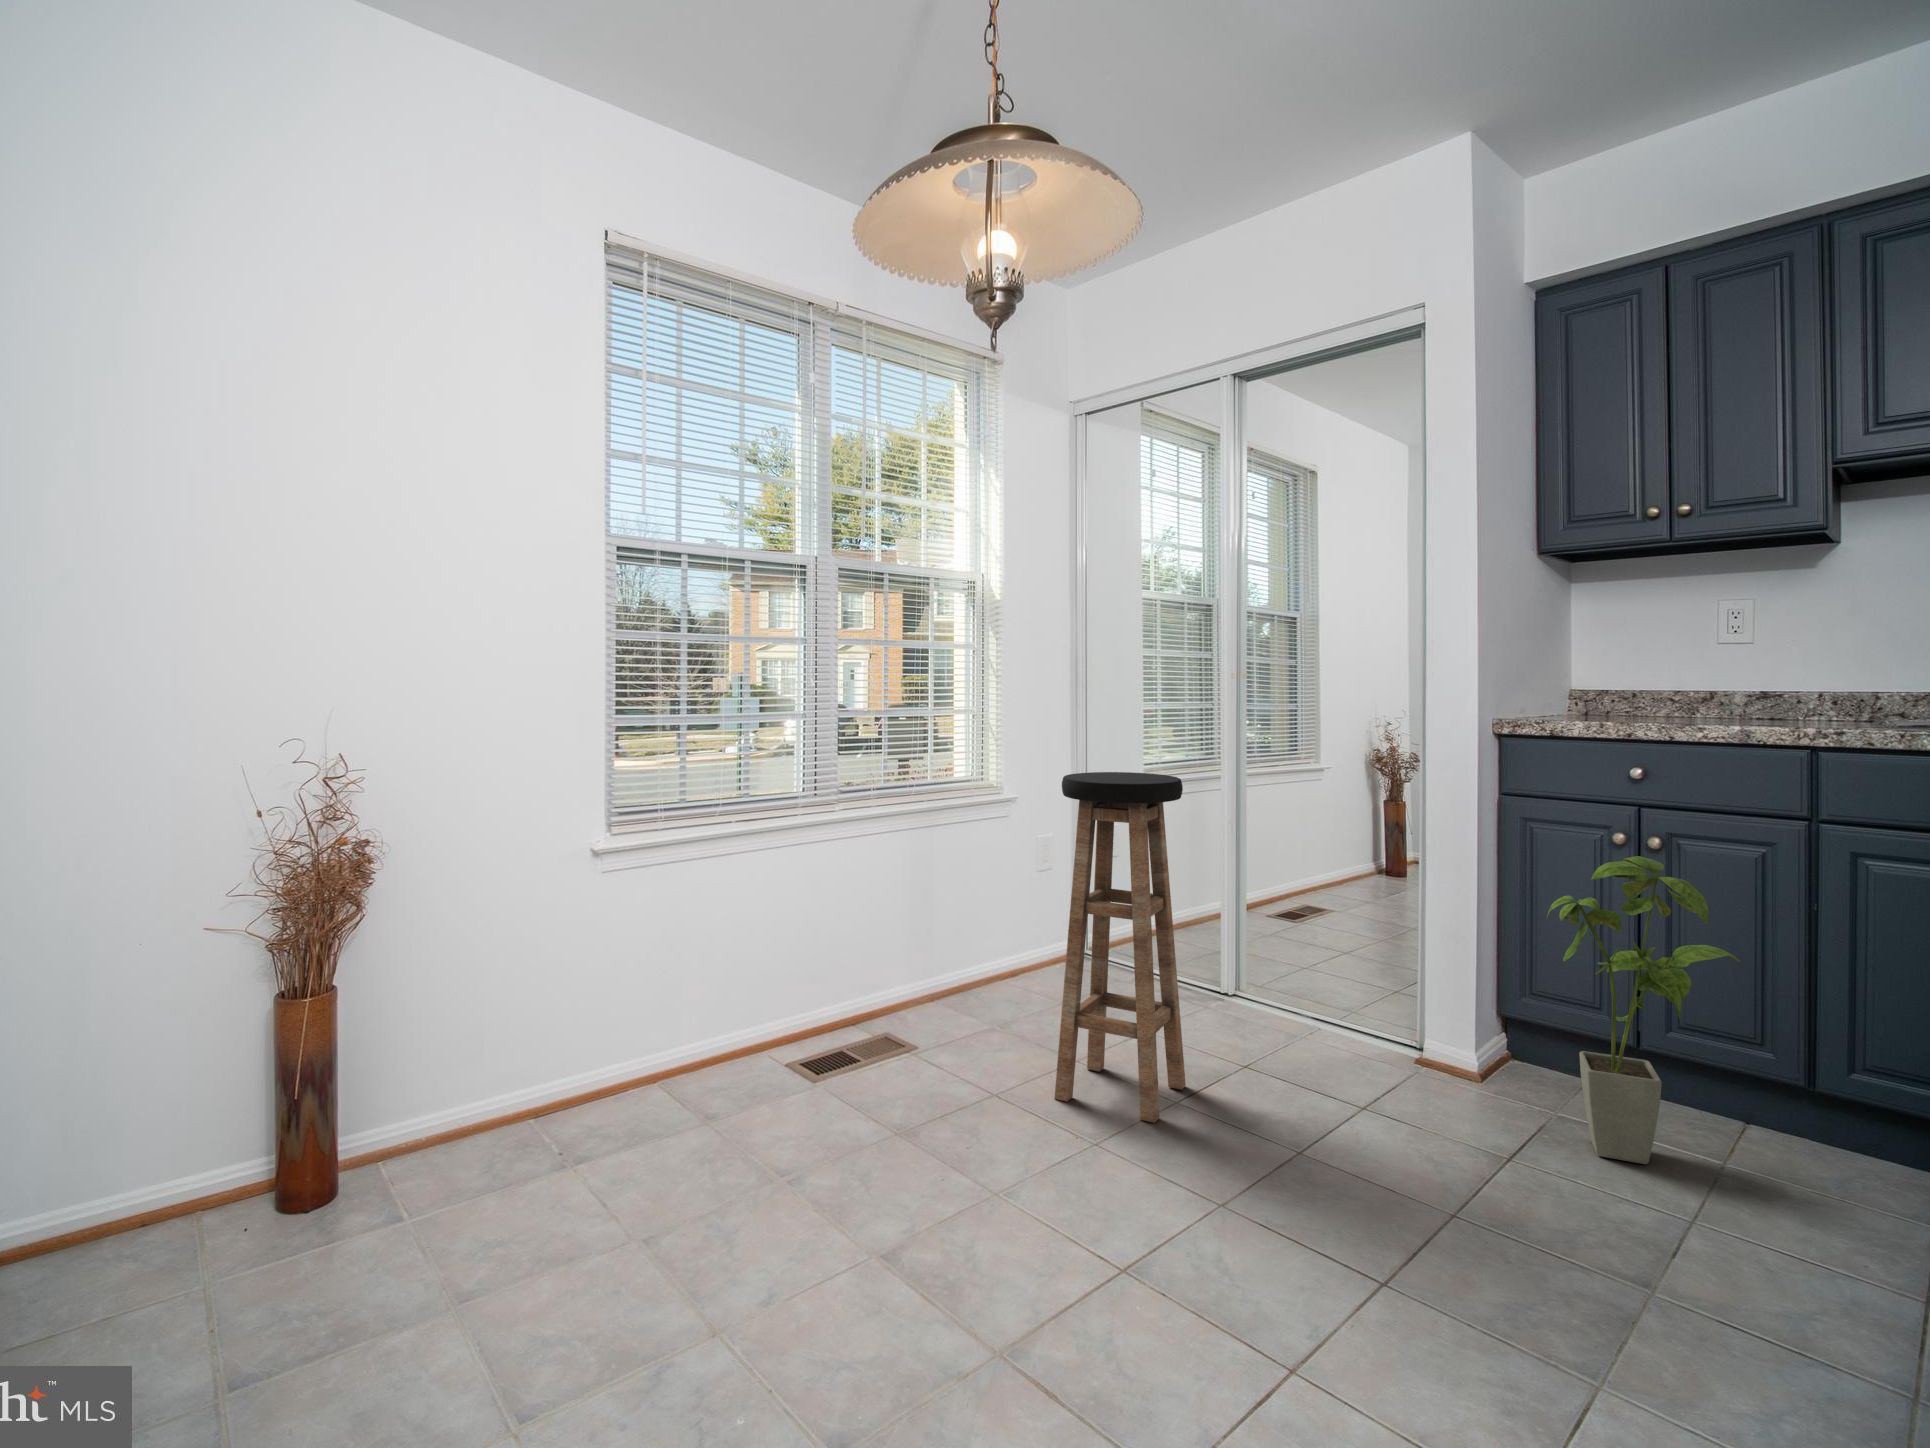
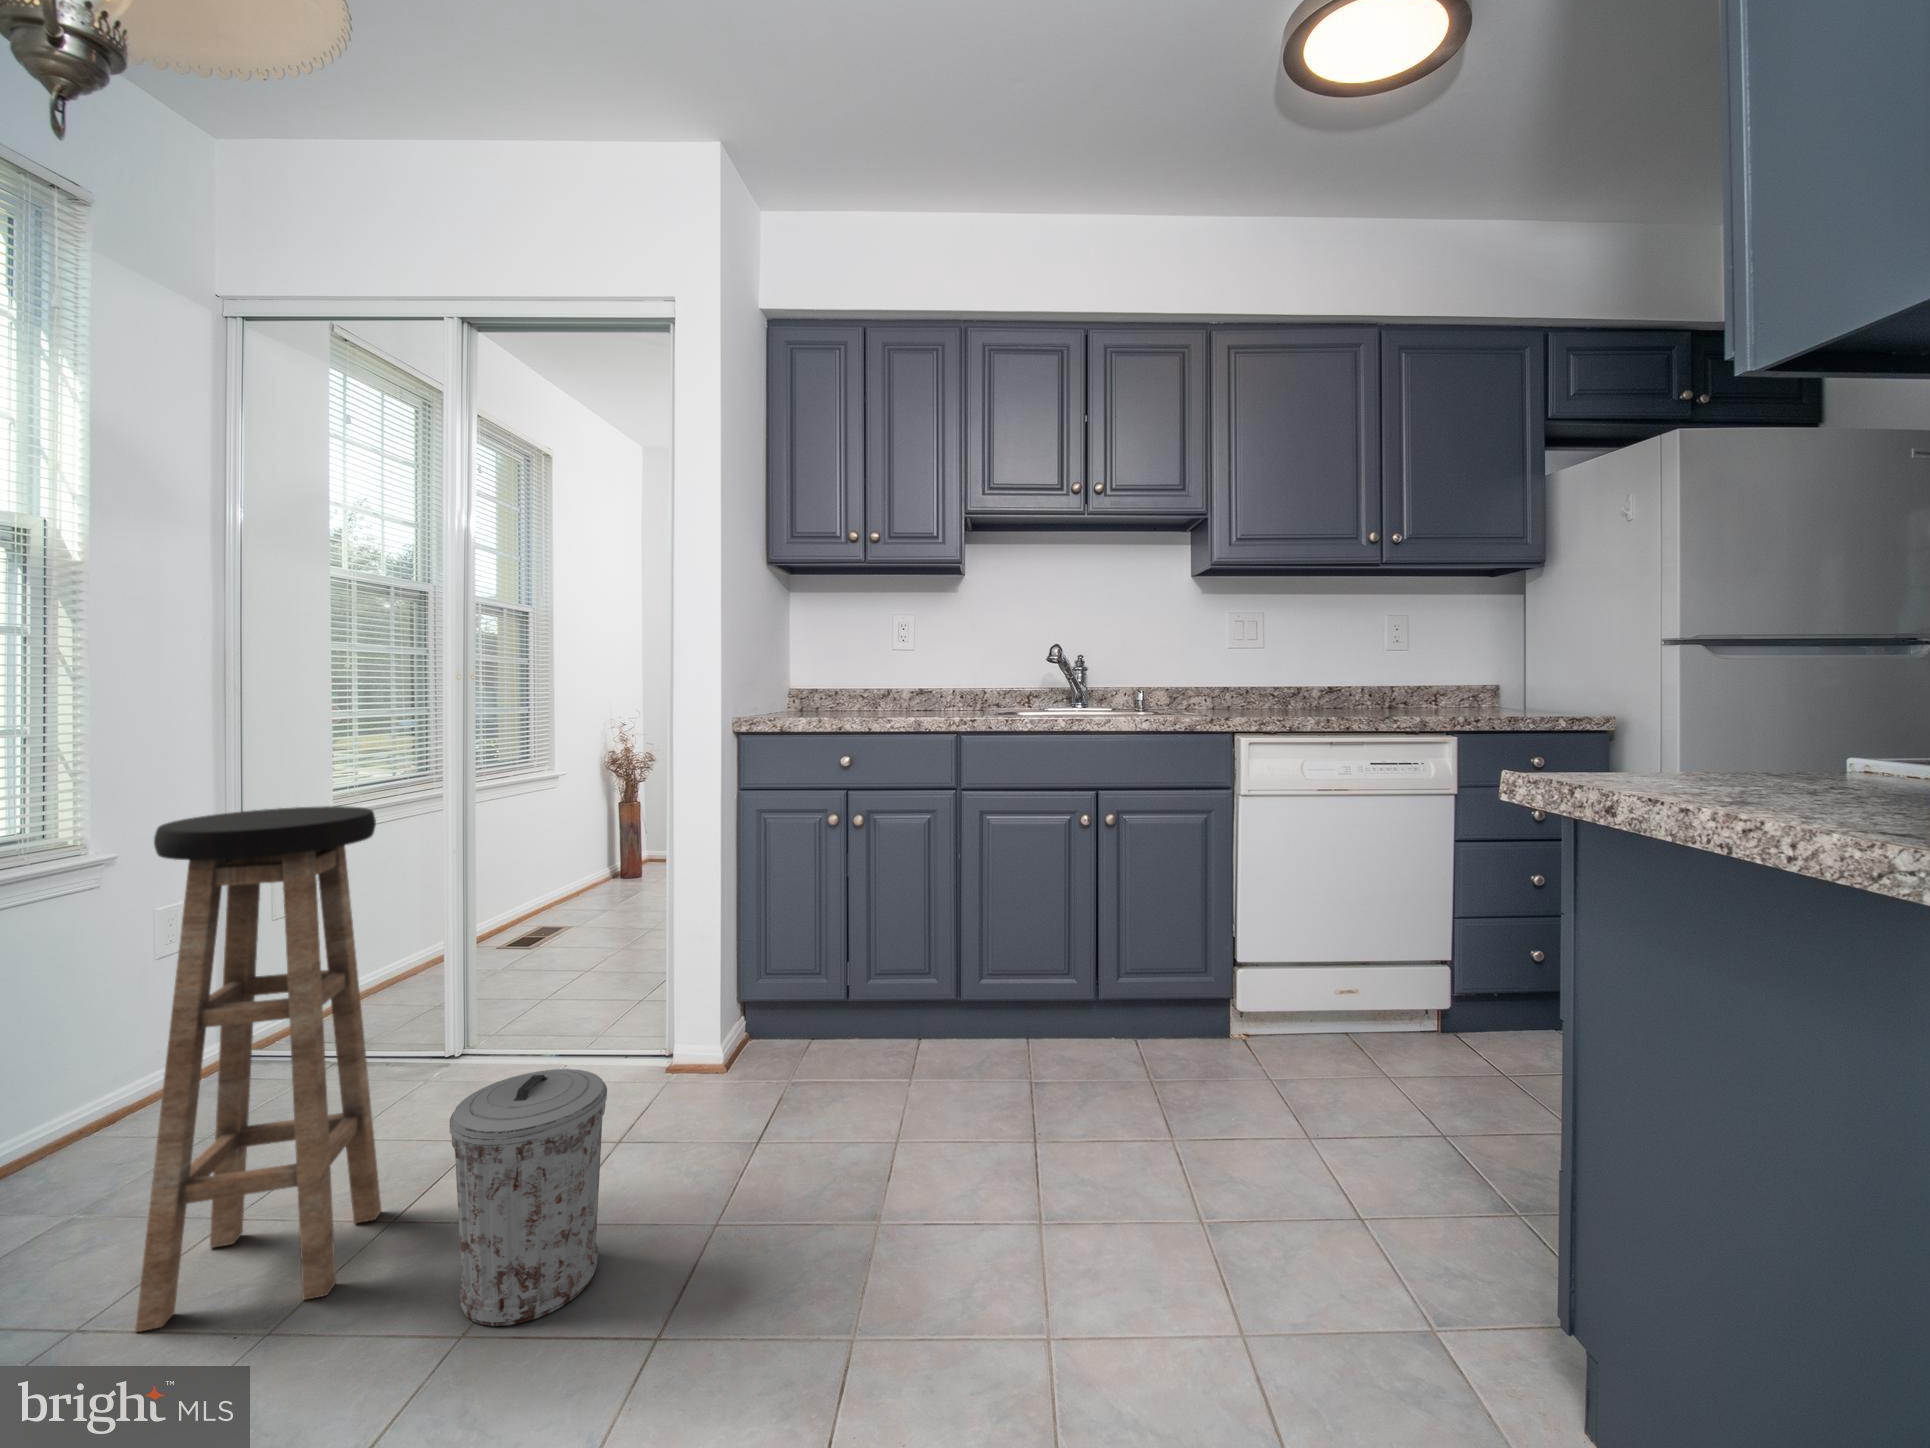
house plant: present [1547,856,1740,1164] -> none [785,835,923,1113]
trash can: none [1232,1005,1352,1198] -> present [450,1069,607,1326]

